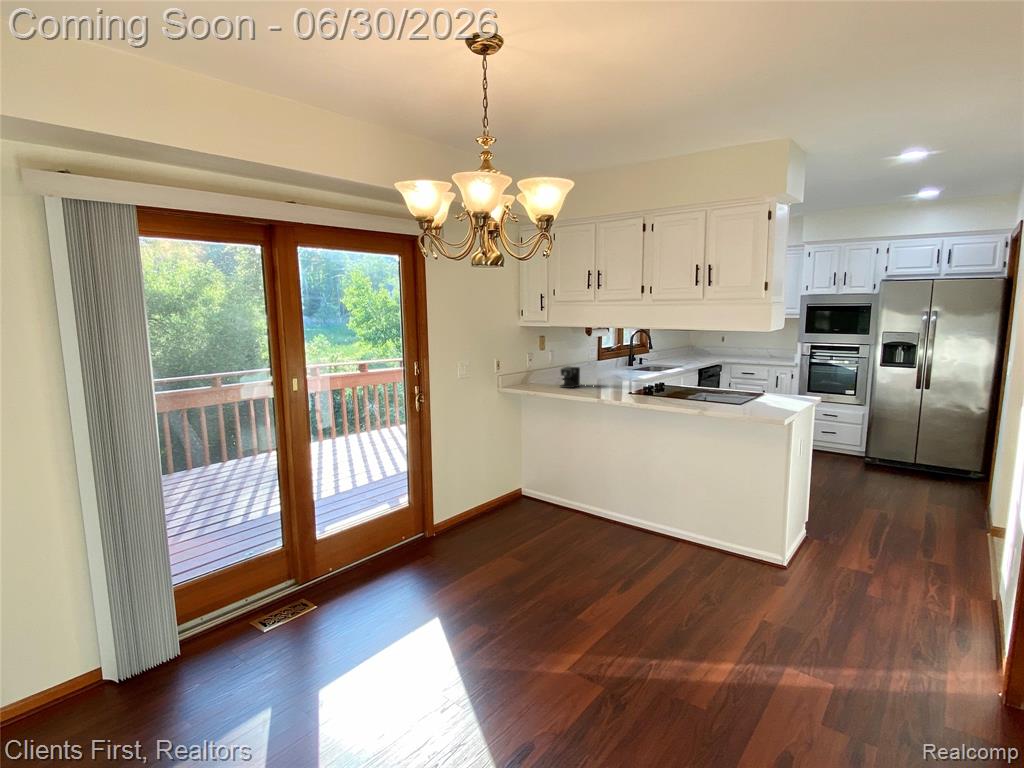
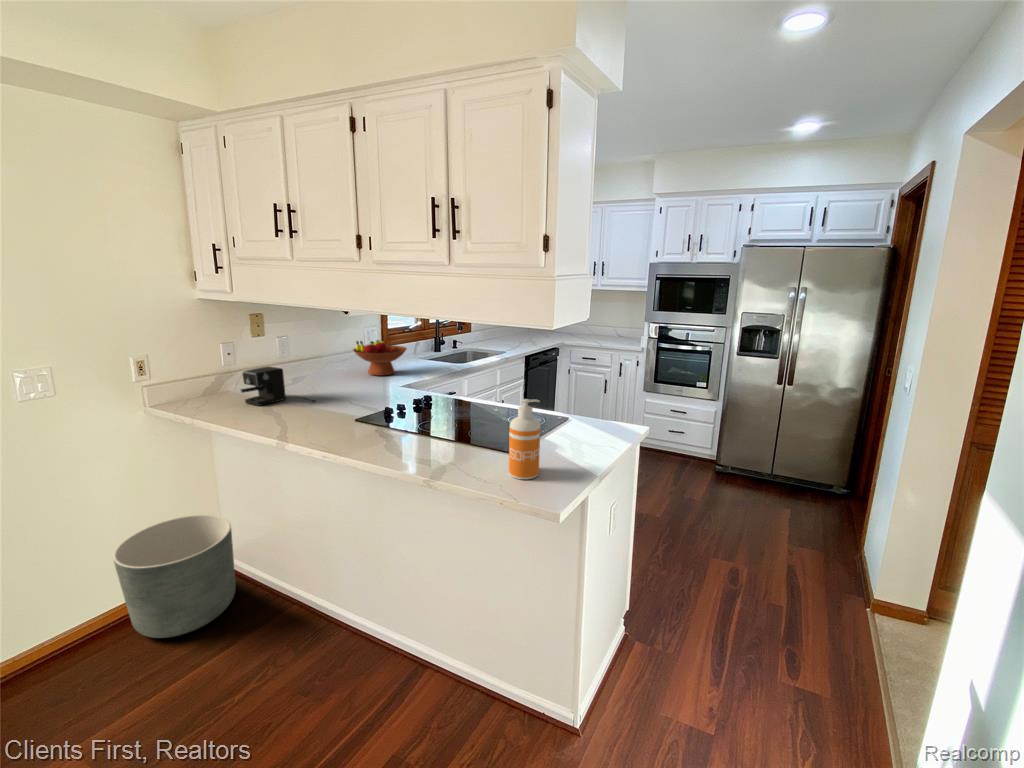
fruit bowl: none [597,353,633,377] -> present [353,340,407,376]
soap dispenser: none [750,371,769,412] -> present [509,399,540,480]
planter: none [493,458,549,521] -> present [113,514,235,638]

